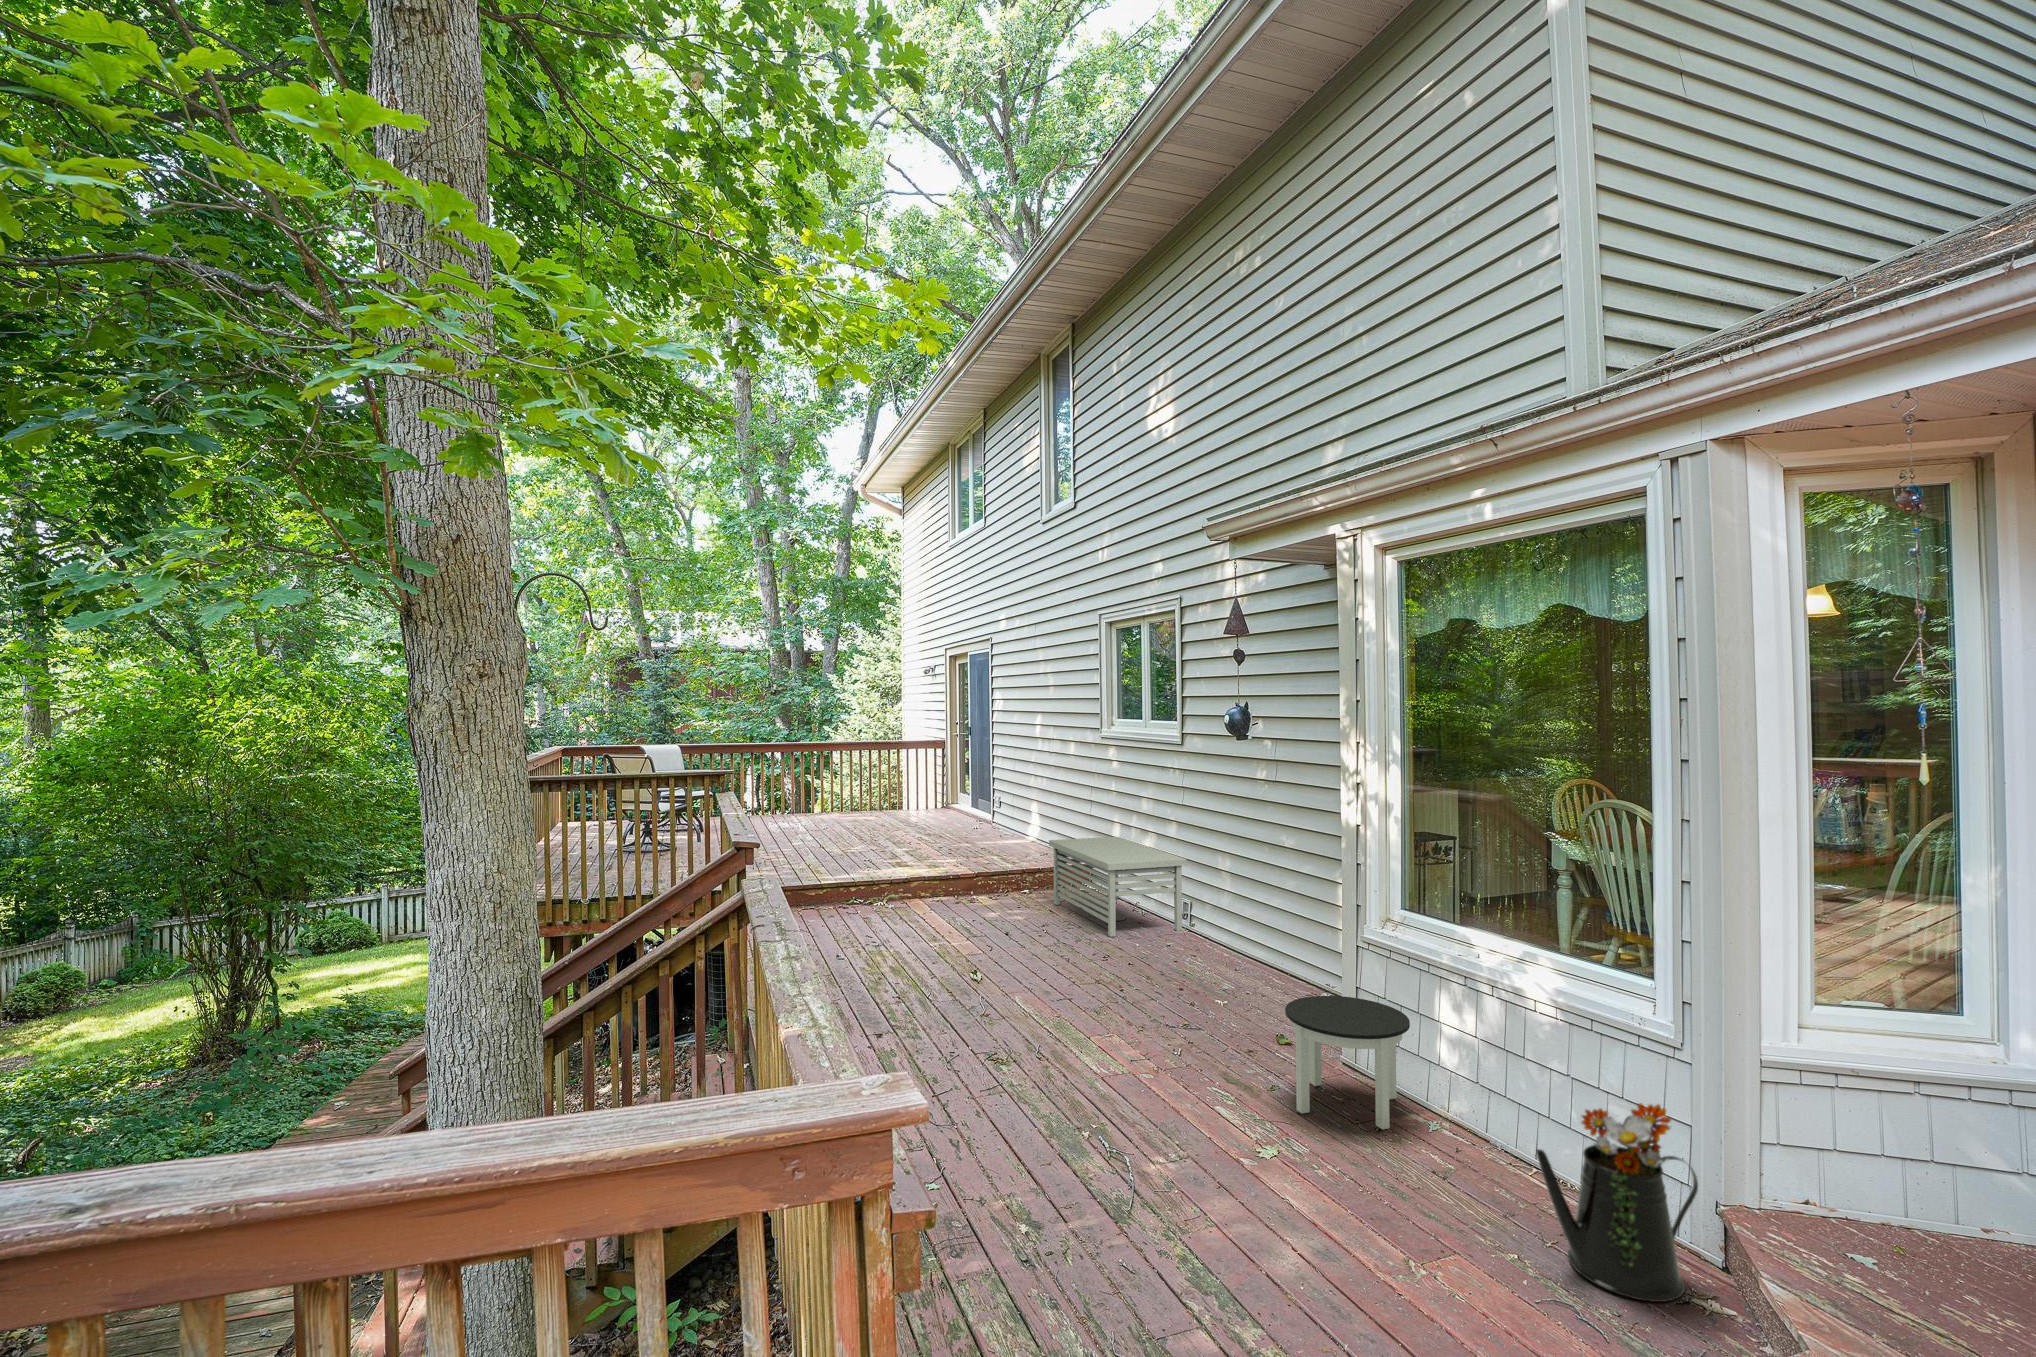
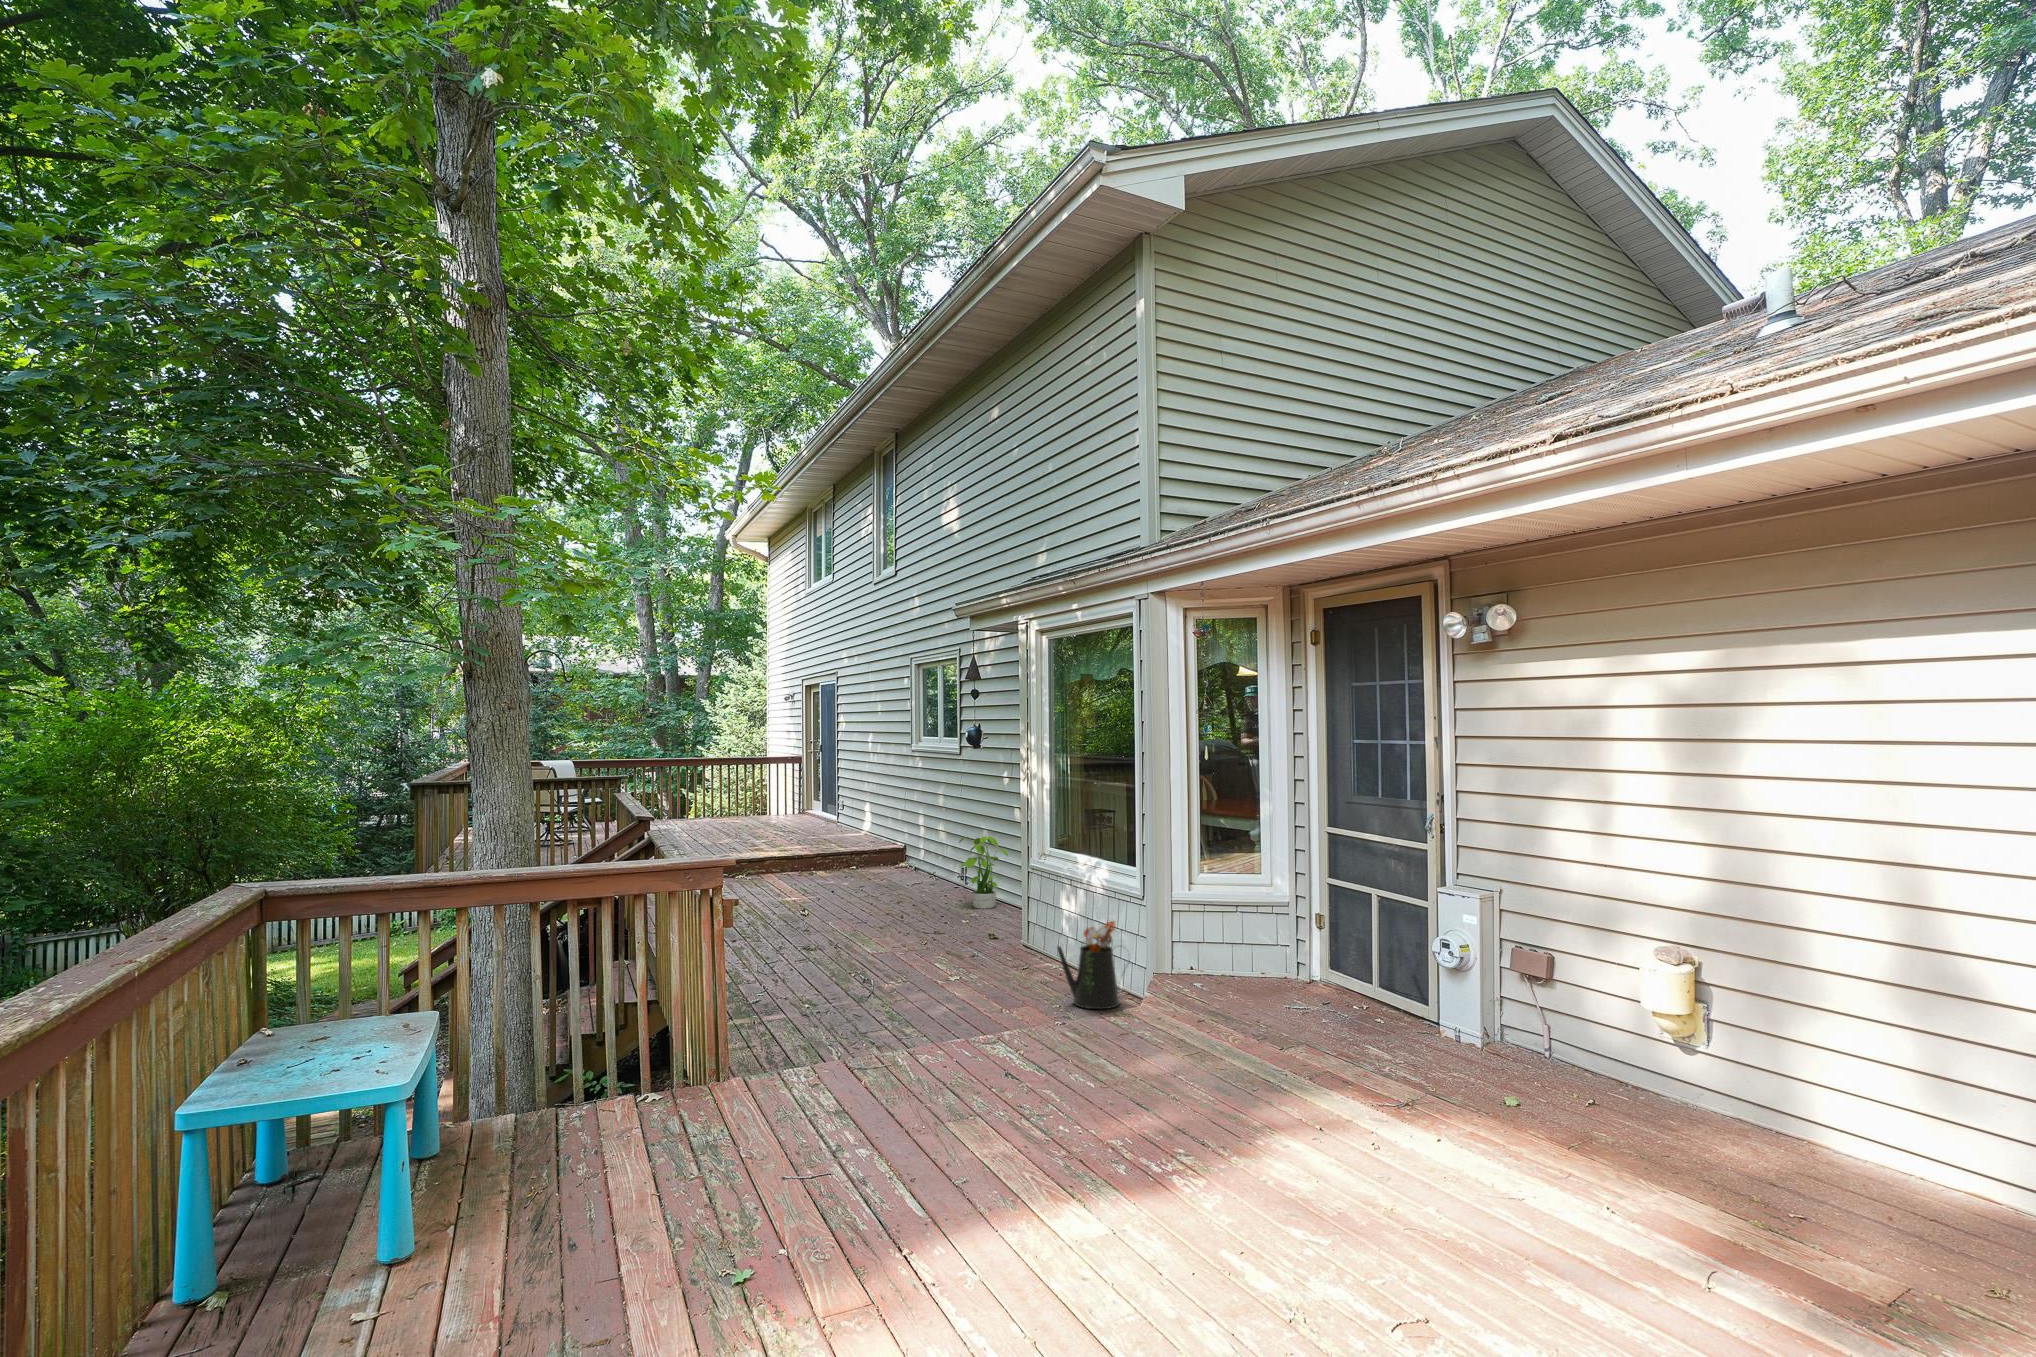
storage bench: present [1049,837,1187,937] -> none [870,826,963,893]
potted plant: none [1198,861,1274,974] -> present [959,836,1008,909]
round table: present [1285,996,1410,1129] -> none [973,900,1042,967]

